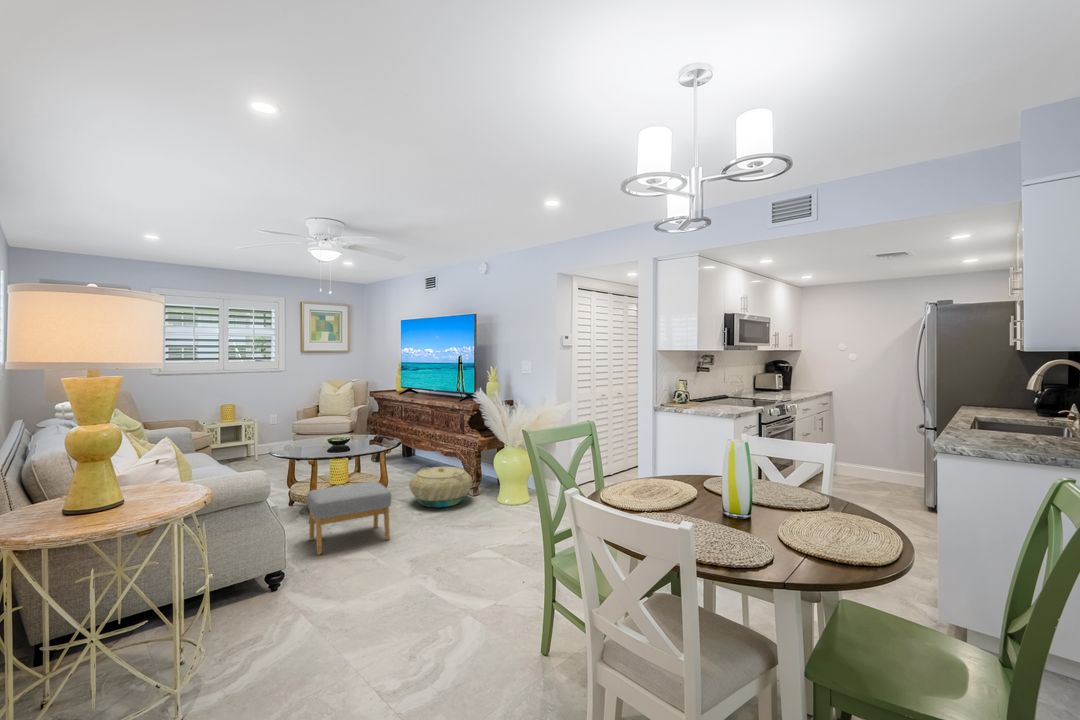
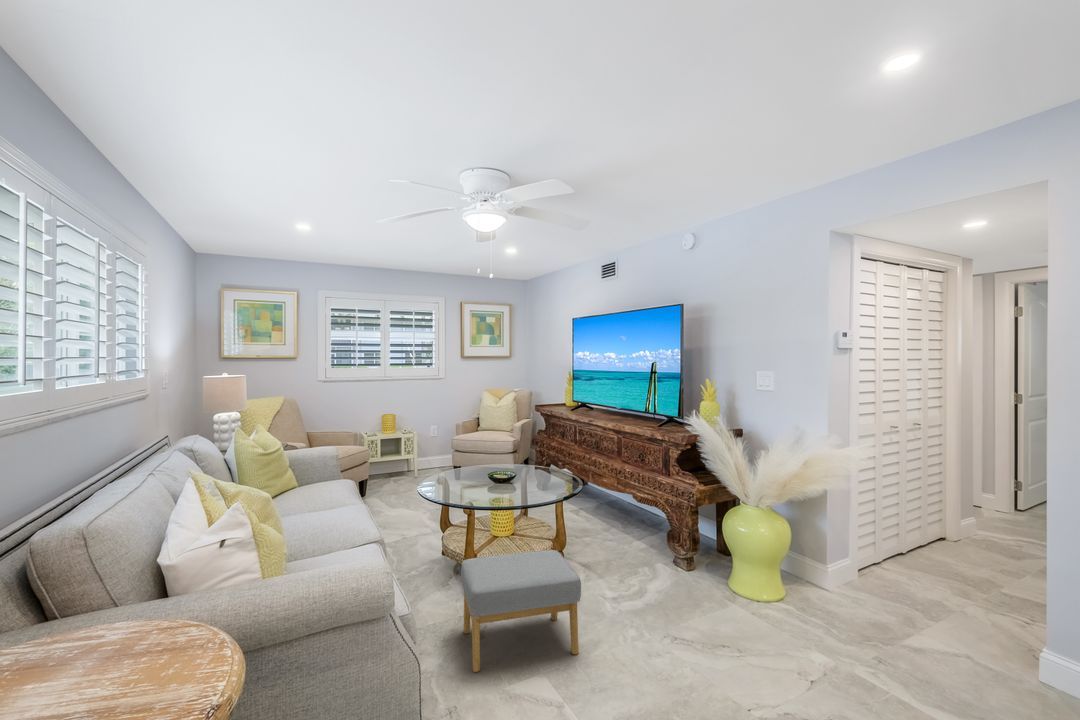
basket: present [409,467,472,507] -> none [596,521,688,589]

